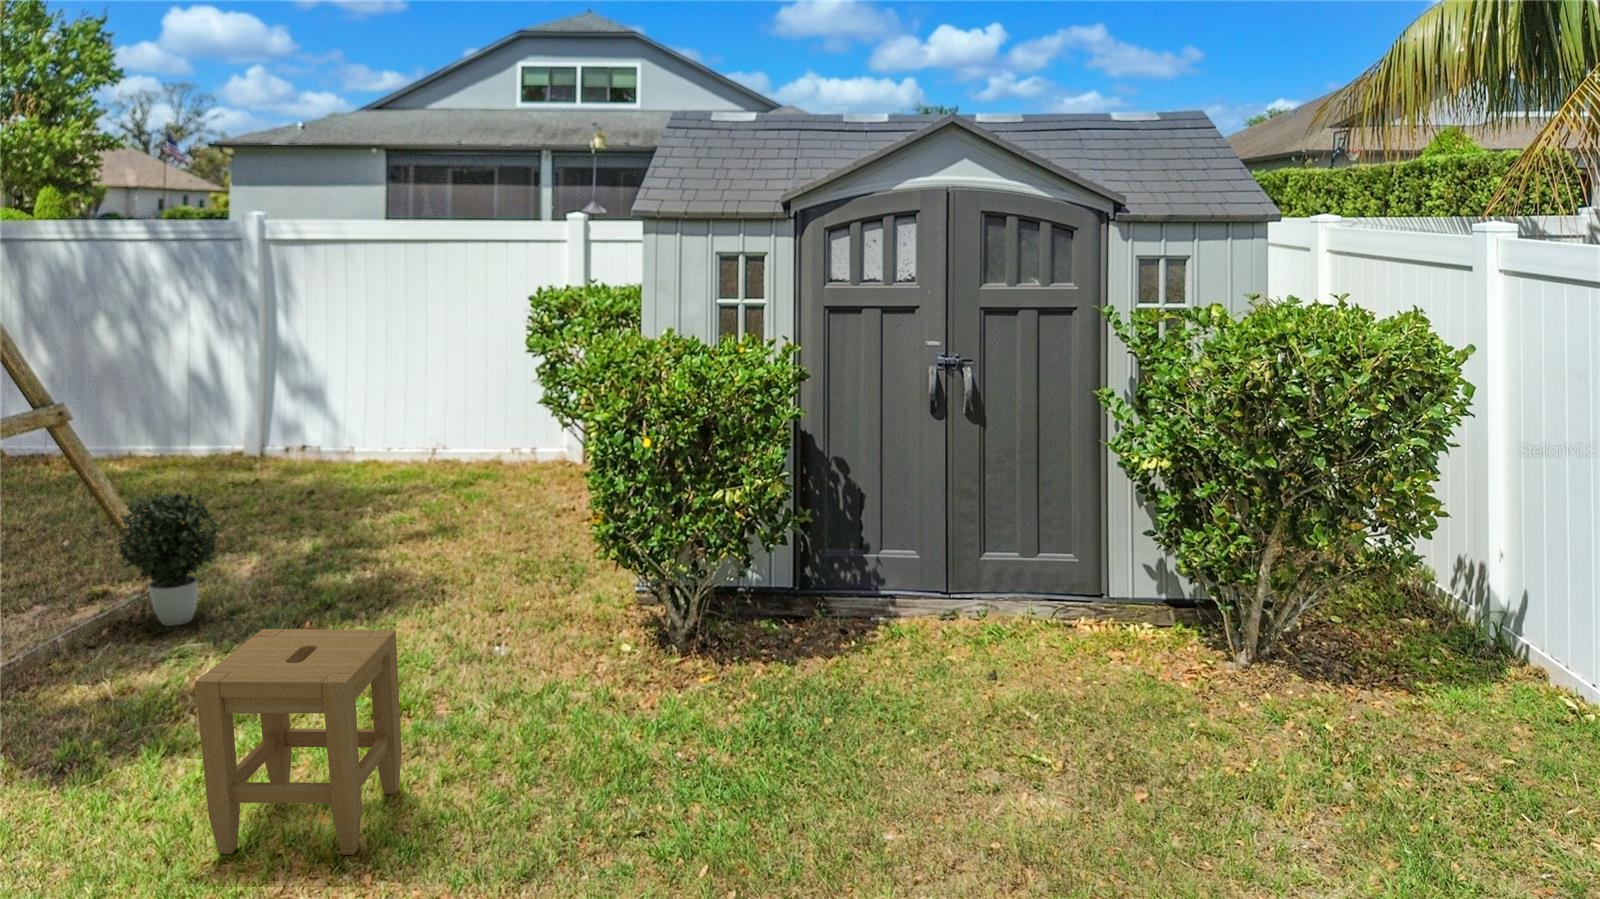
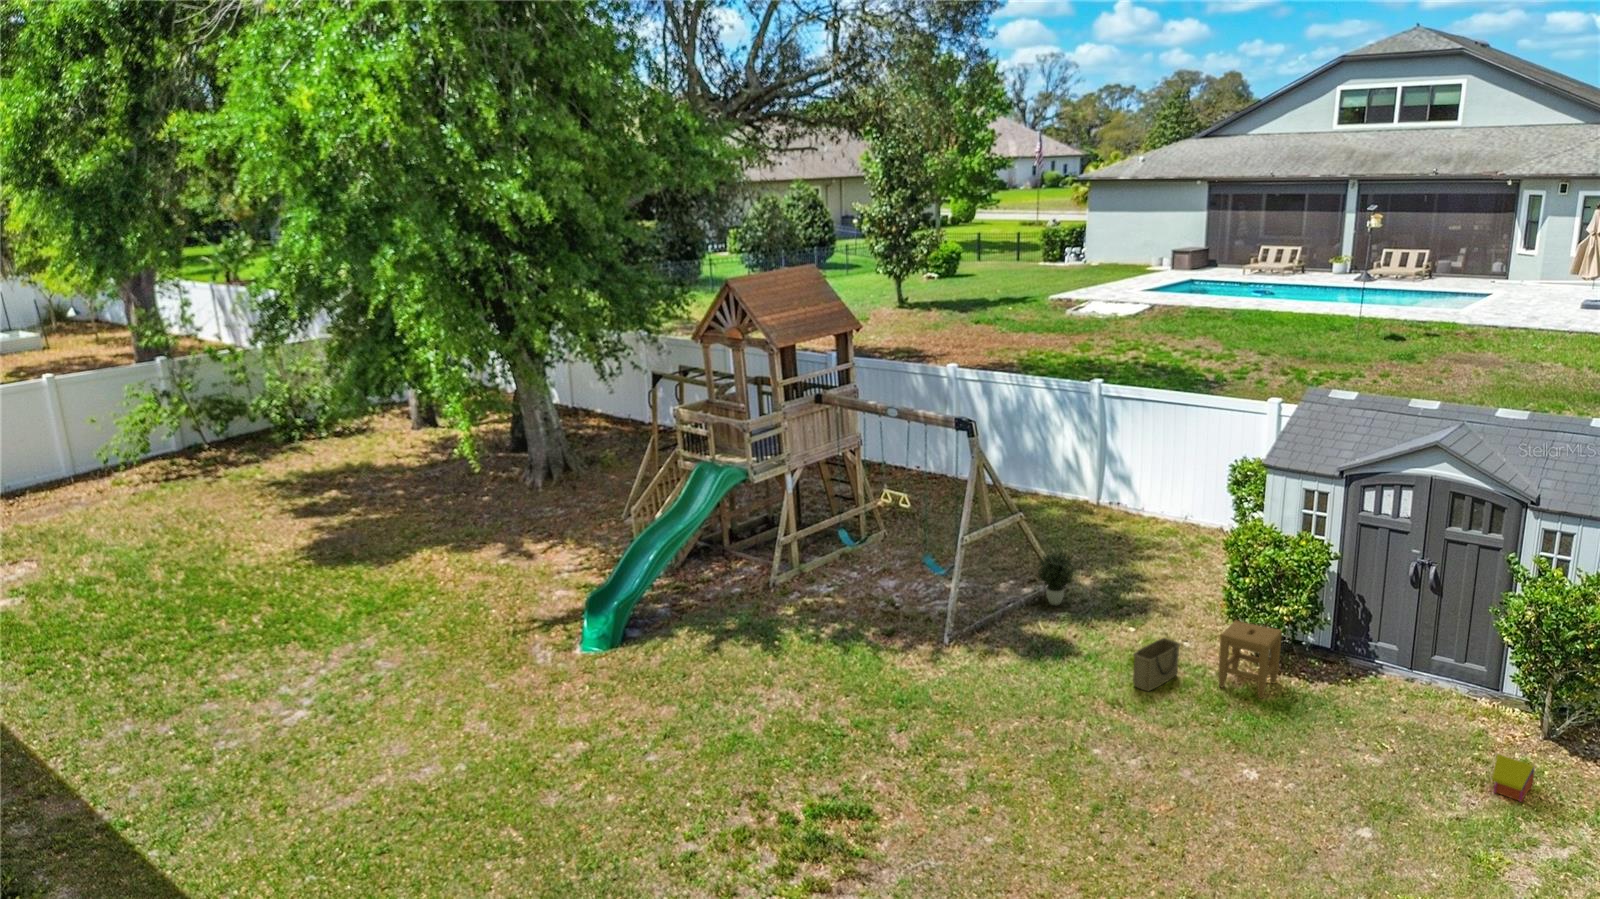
basket: none [402,617,517,762] -> present [1133,638,1181,691]
stool: present [195,629,402,855] -> present [1218,620,1282,698]
toy house: none [1230,680,1314,770] -> present [1492,754,1534,802]

